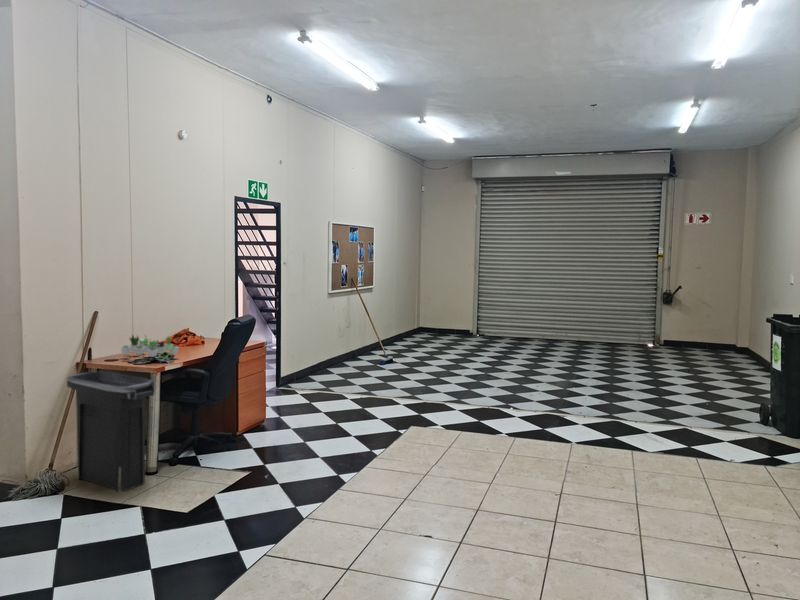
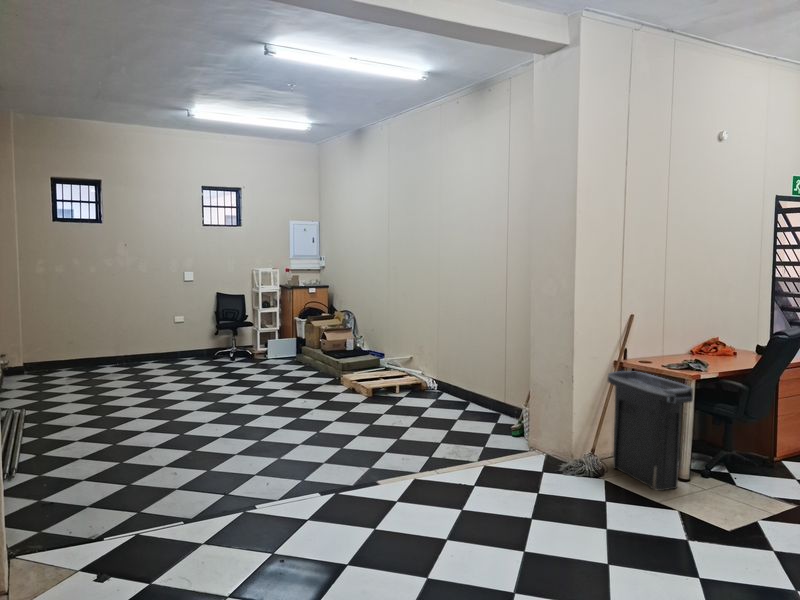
succulent plant: present [121,335,179,361] -> none [651,339,715,369]

